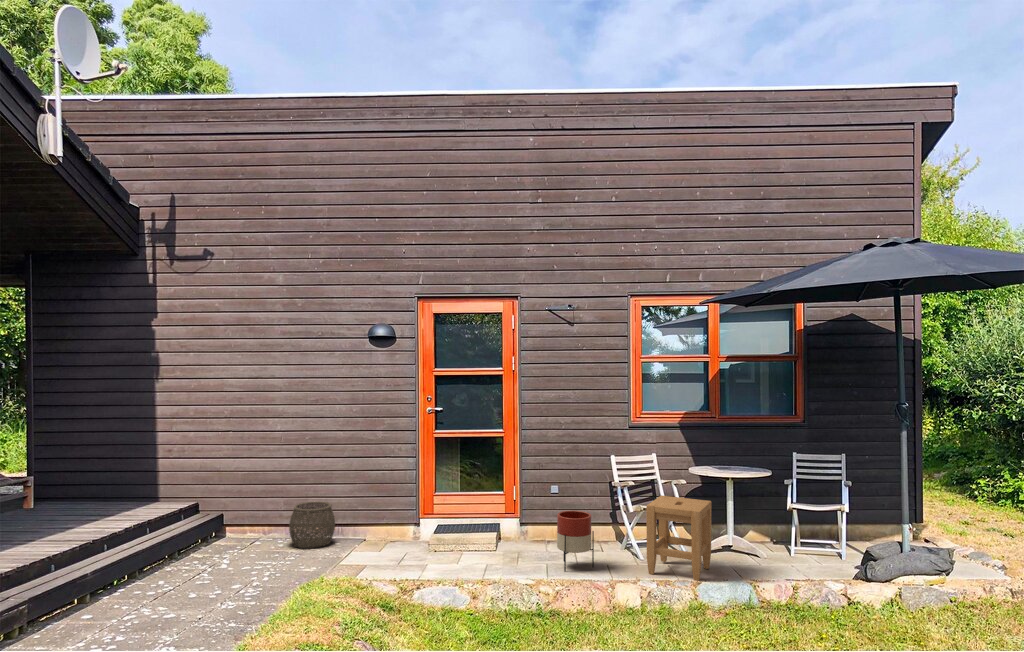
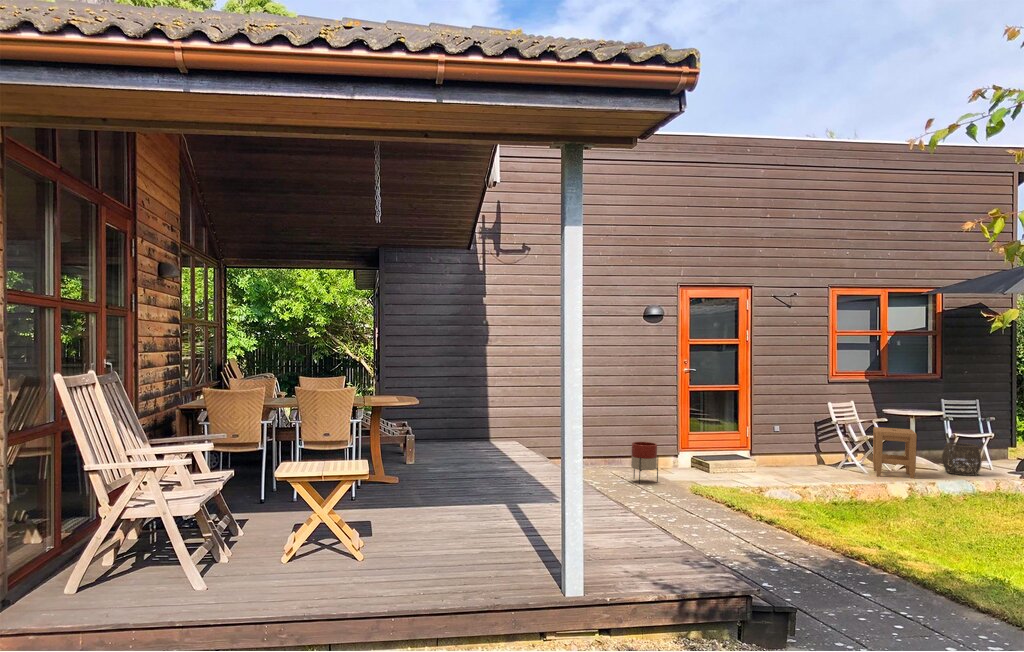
woven basket: present [289,501,335,548] -> present [942,442,982,476]
planter: present [557,511,594,571] -> present [631,442,658,484]

